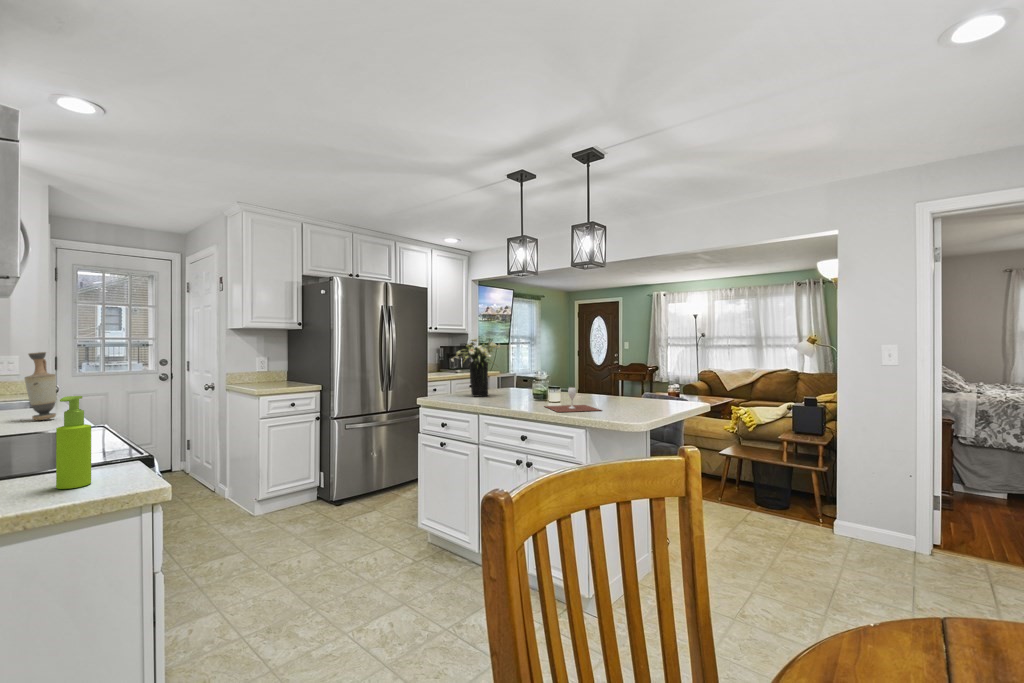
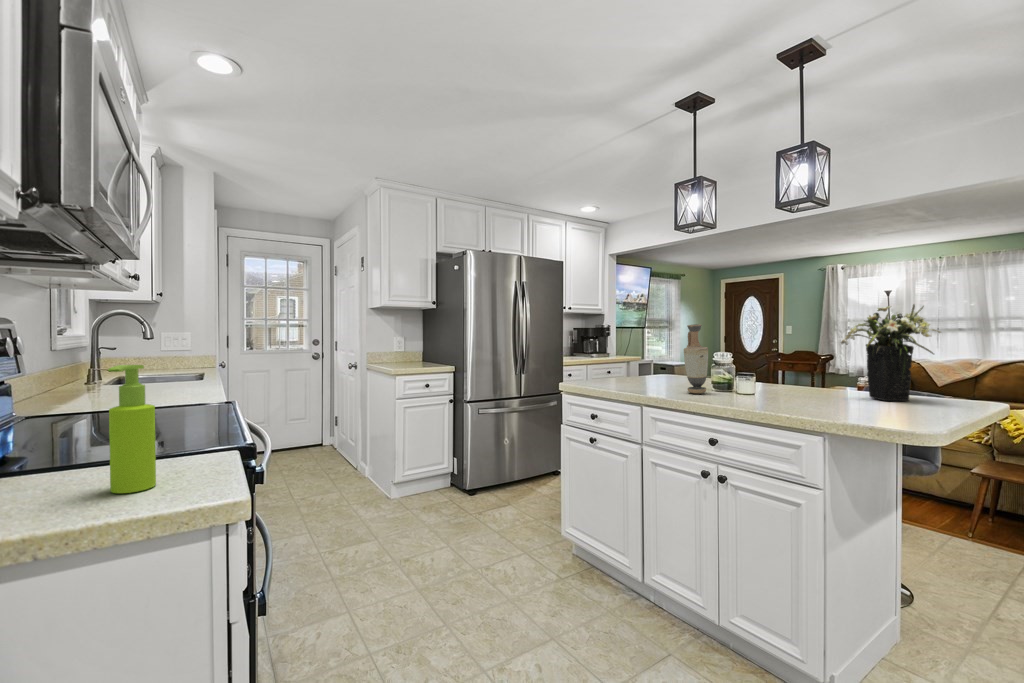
flower arrangement: present [451,338,500,397] -> present [841,304,940,401]
vase: present [25,352,56,420] -> present [684,324,708,393]
wine glass: present [545,387,600,412] -> none [733,374,830,408]

